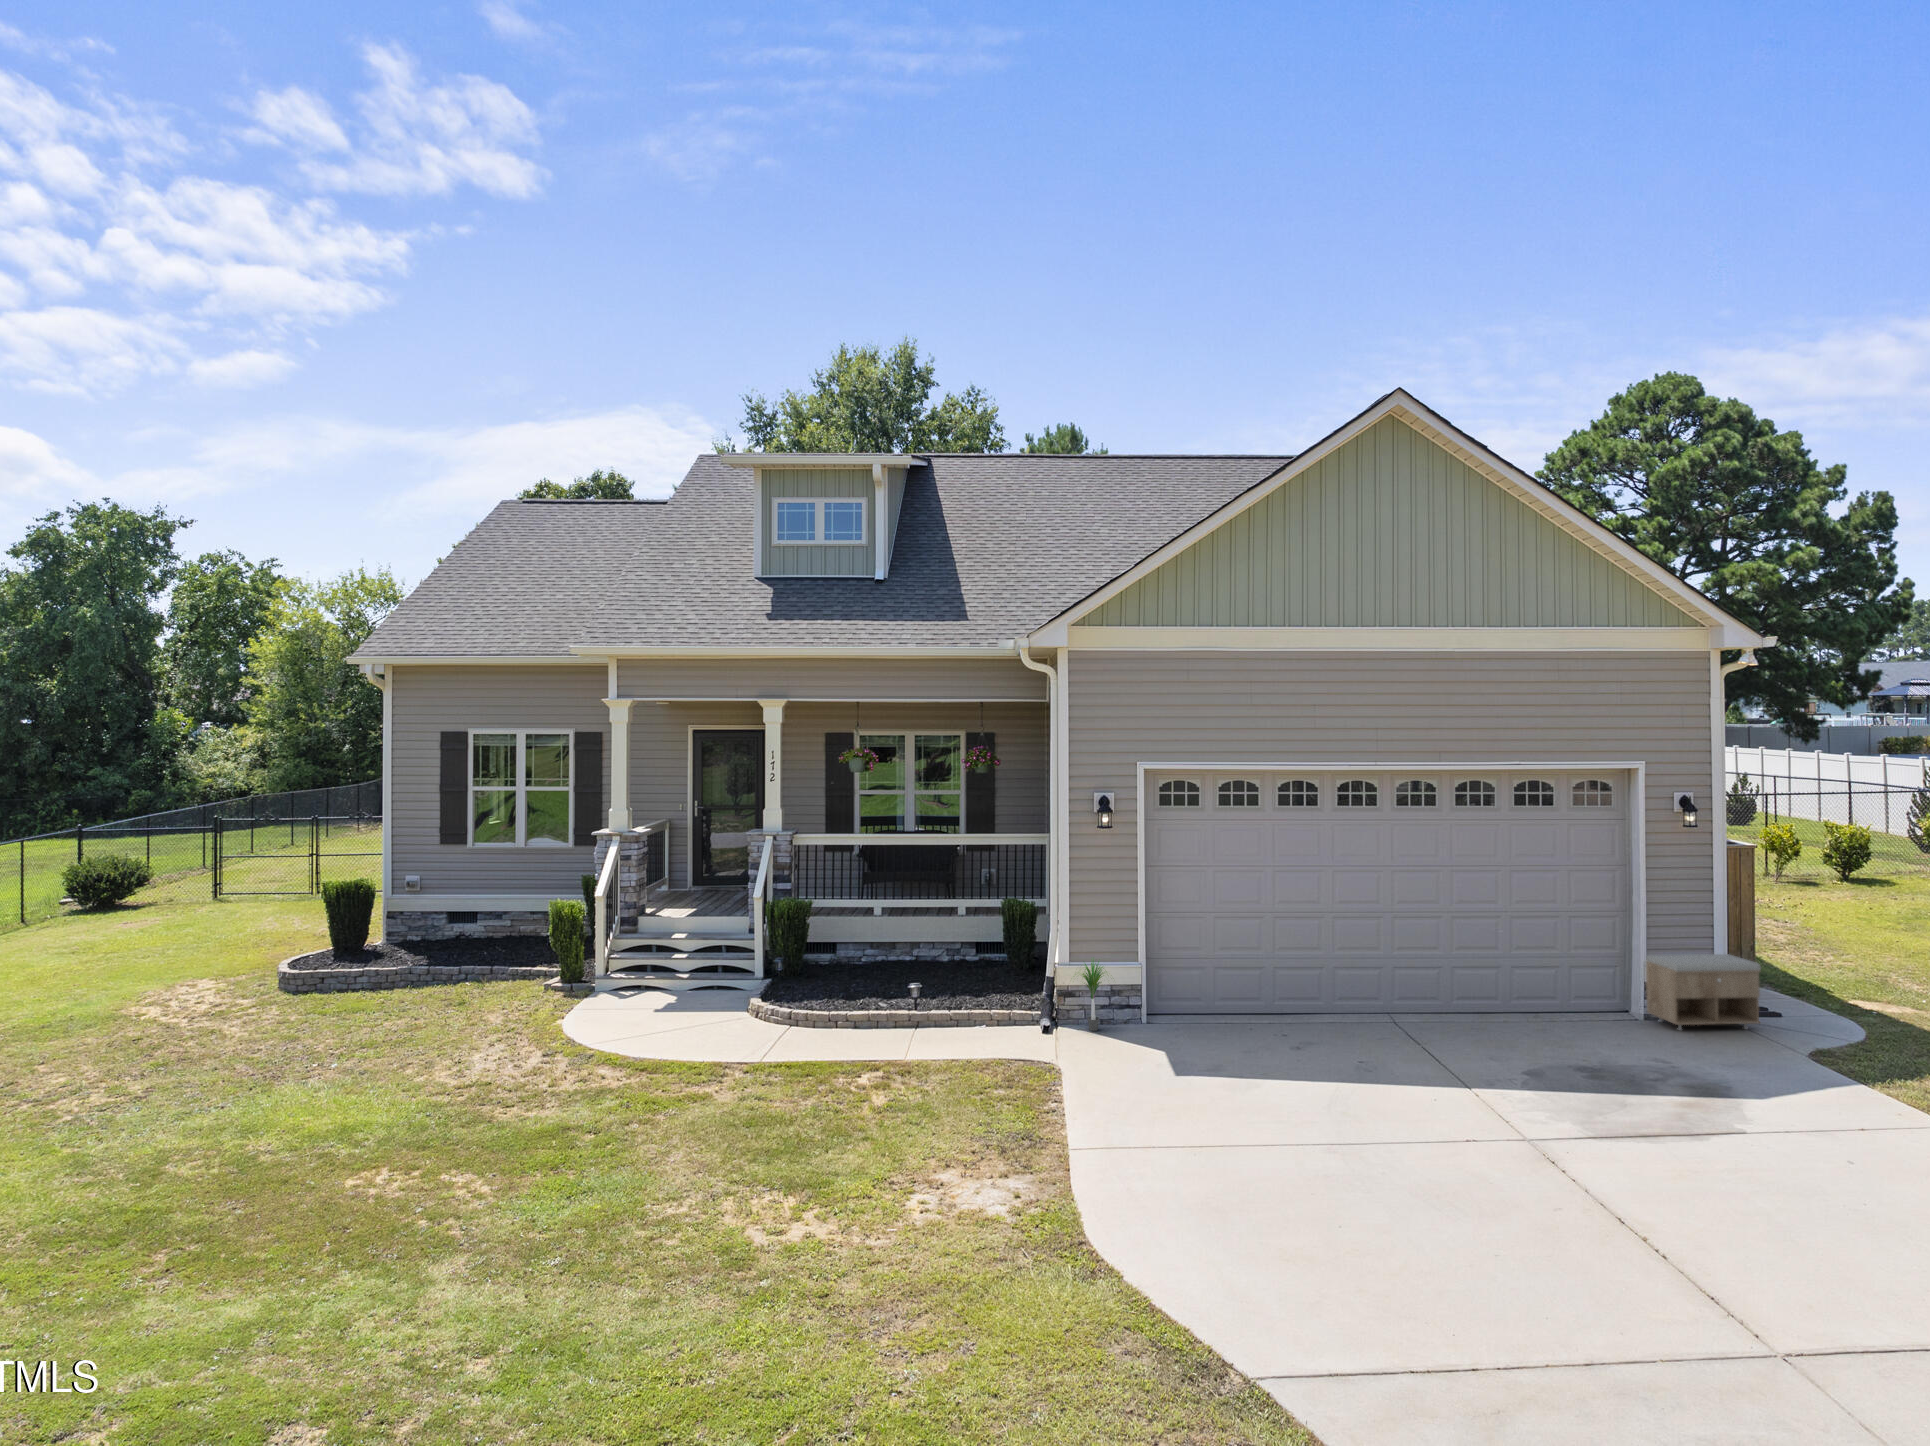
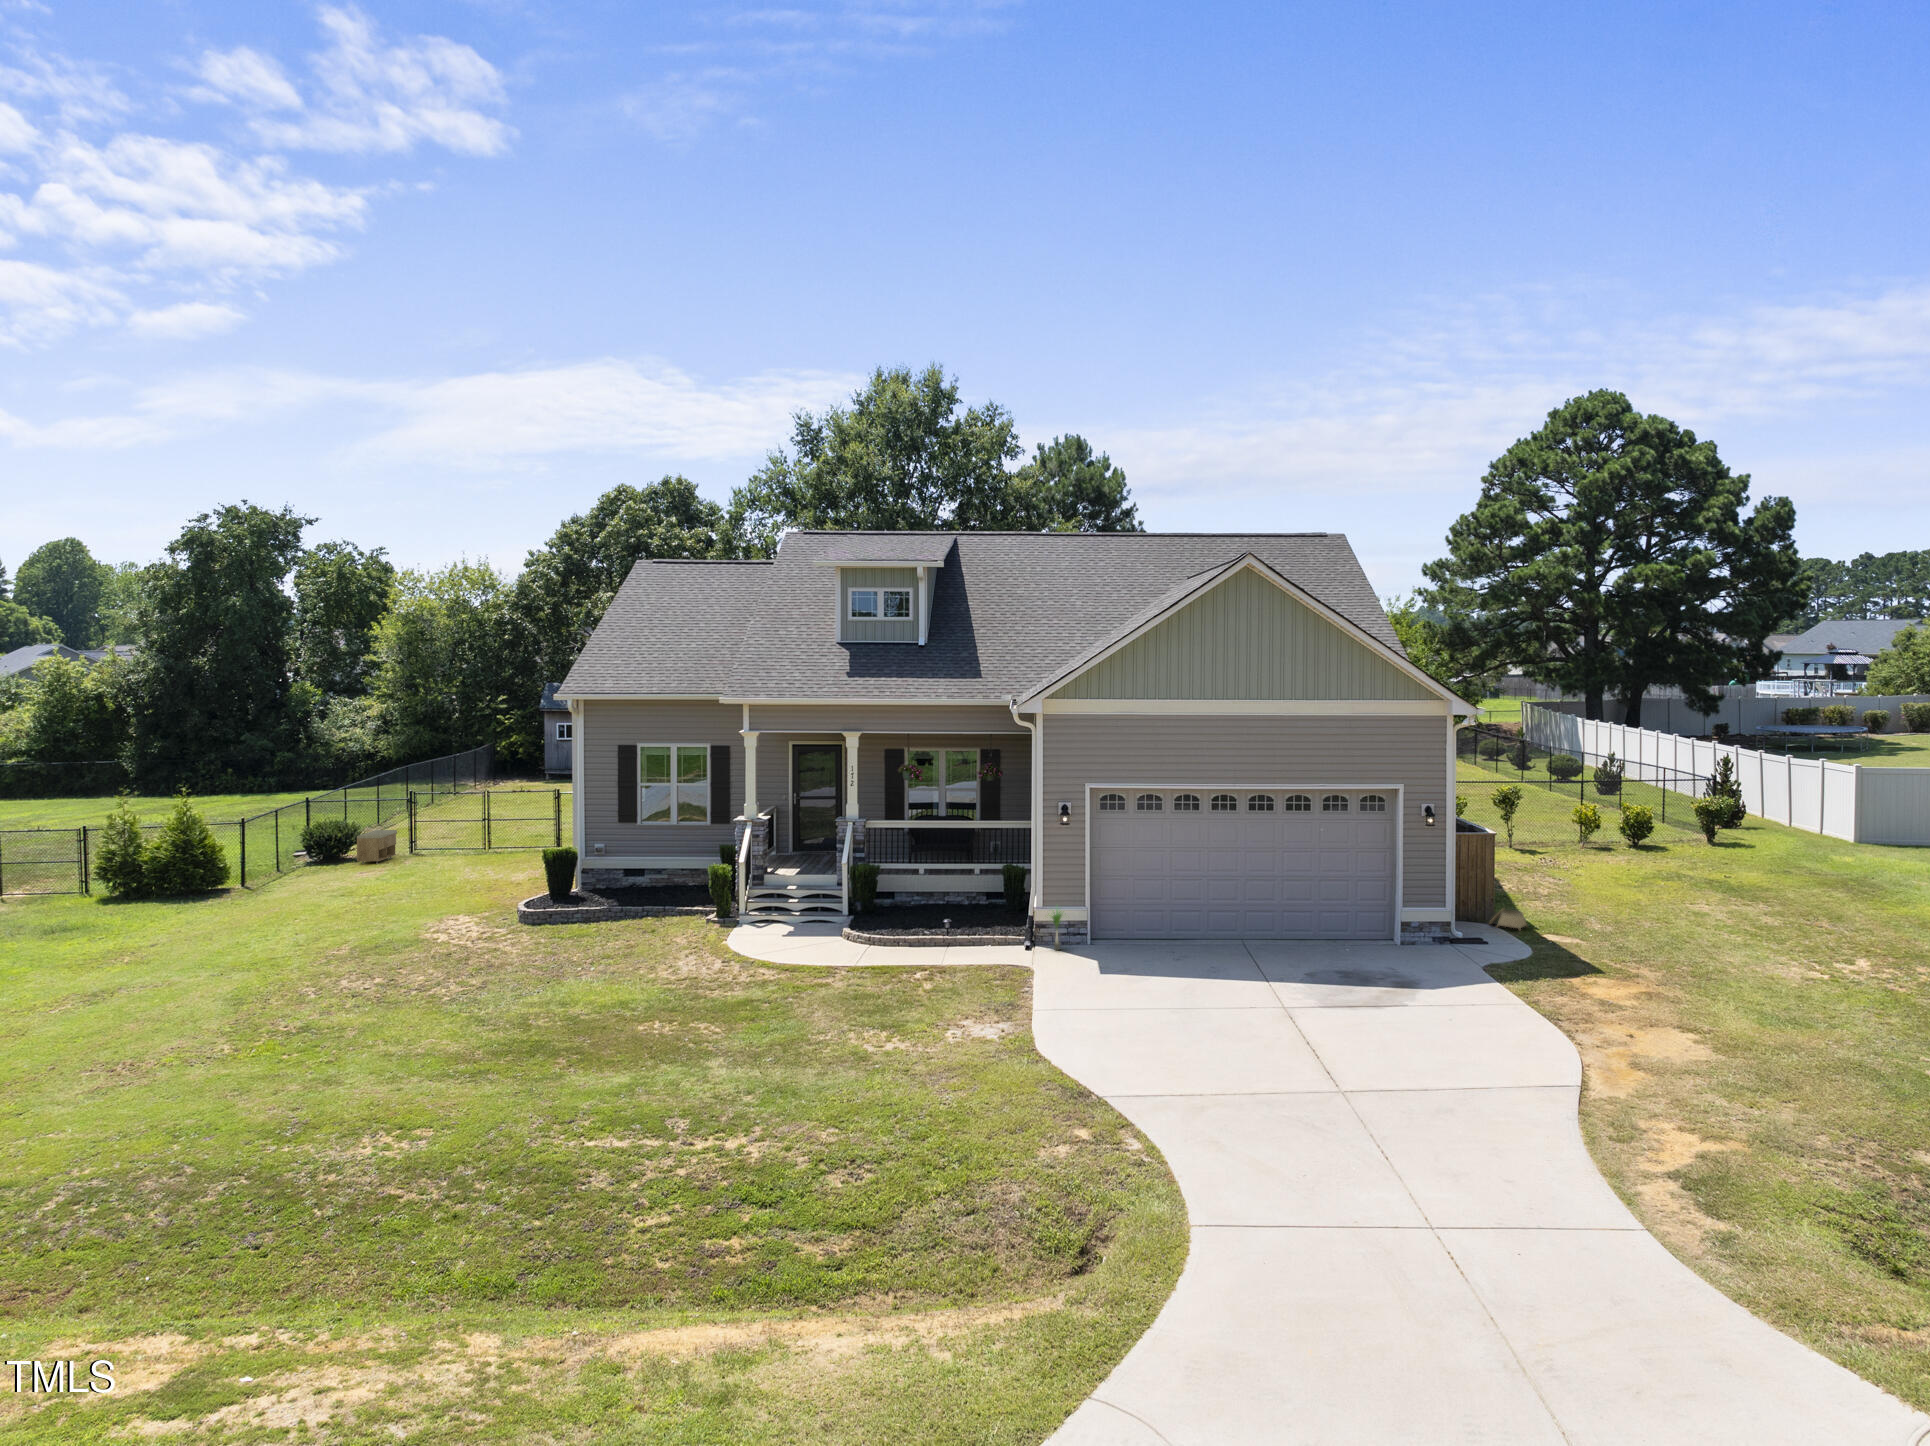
storage bench: present [1646,954,1761,1030] -> present [357,830,397,864]
basket: none [1754,960,1817,996] -> present [1490,909,1527,929]

